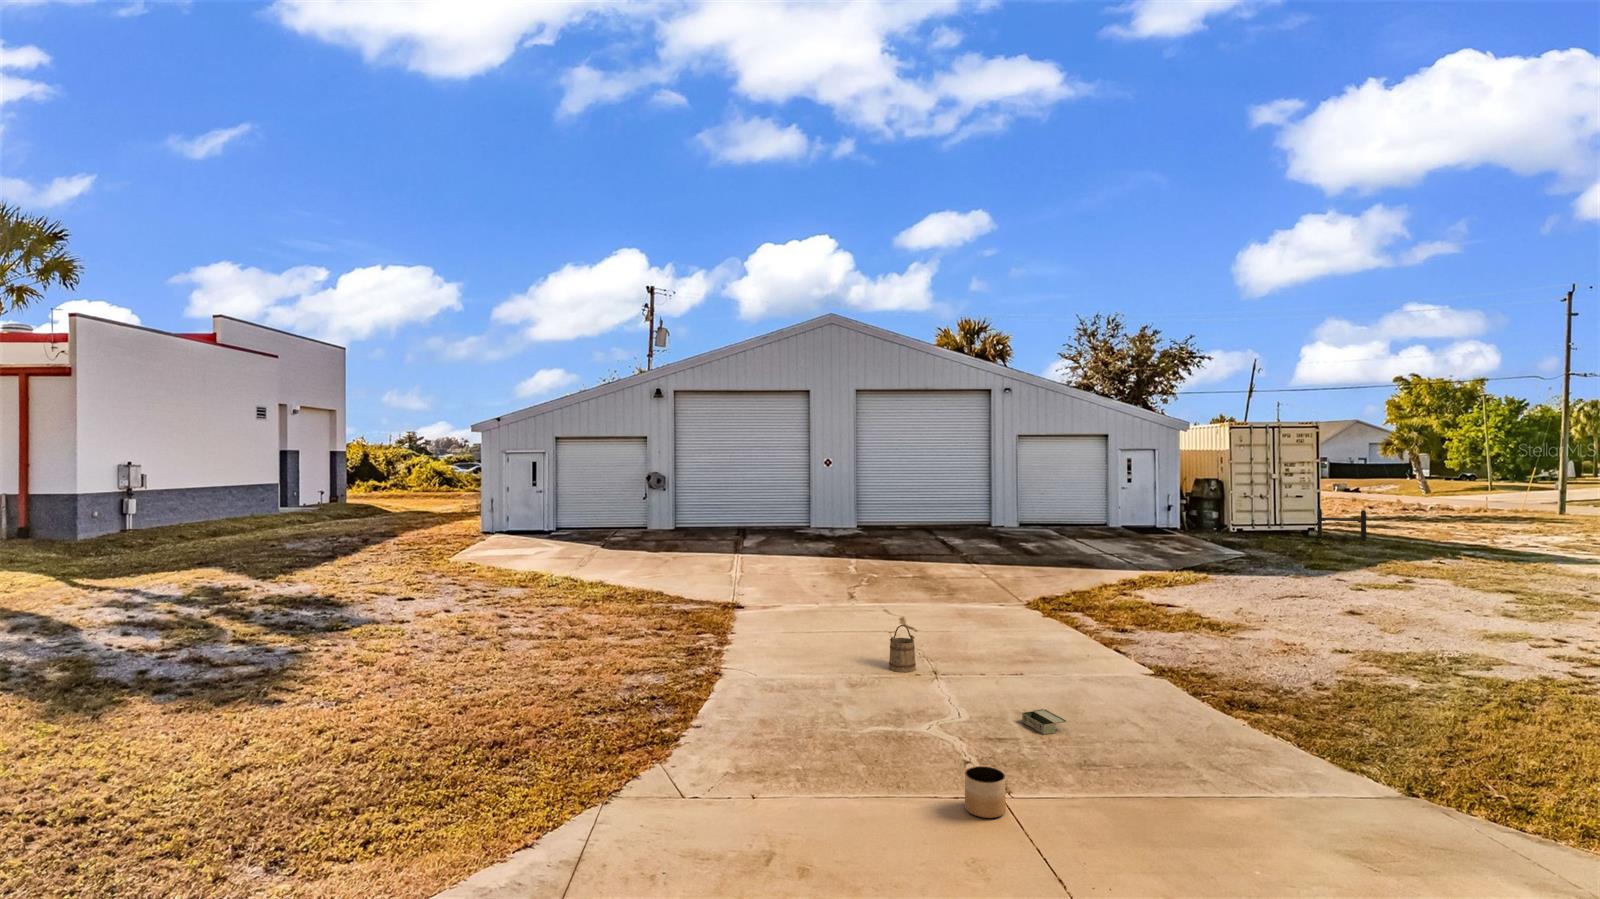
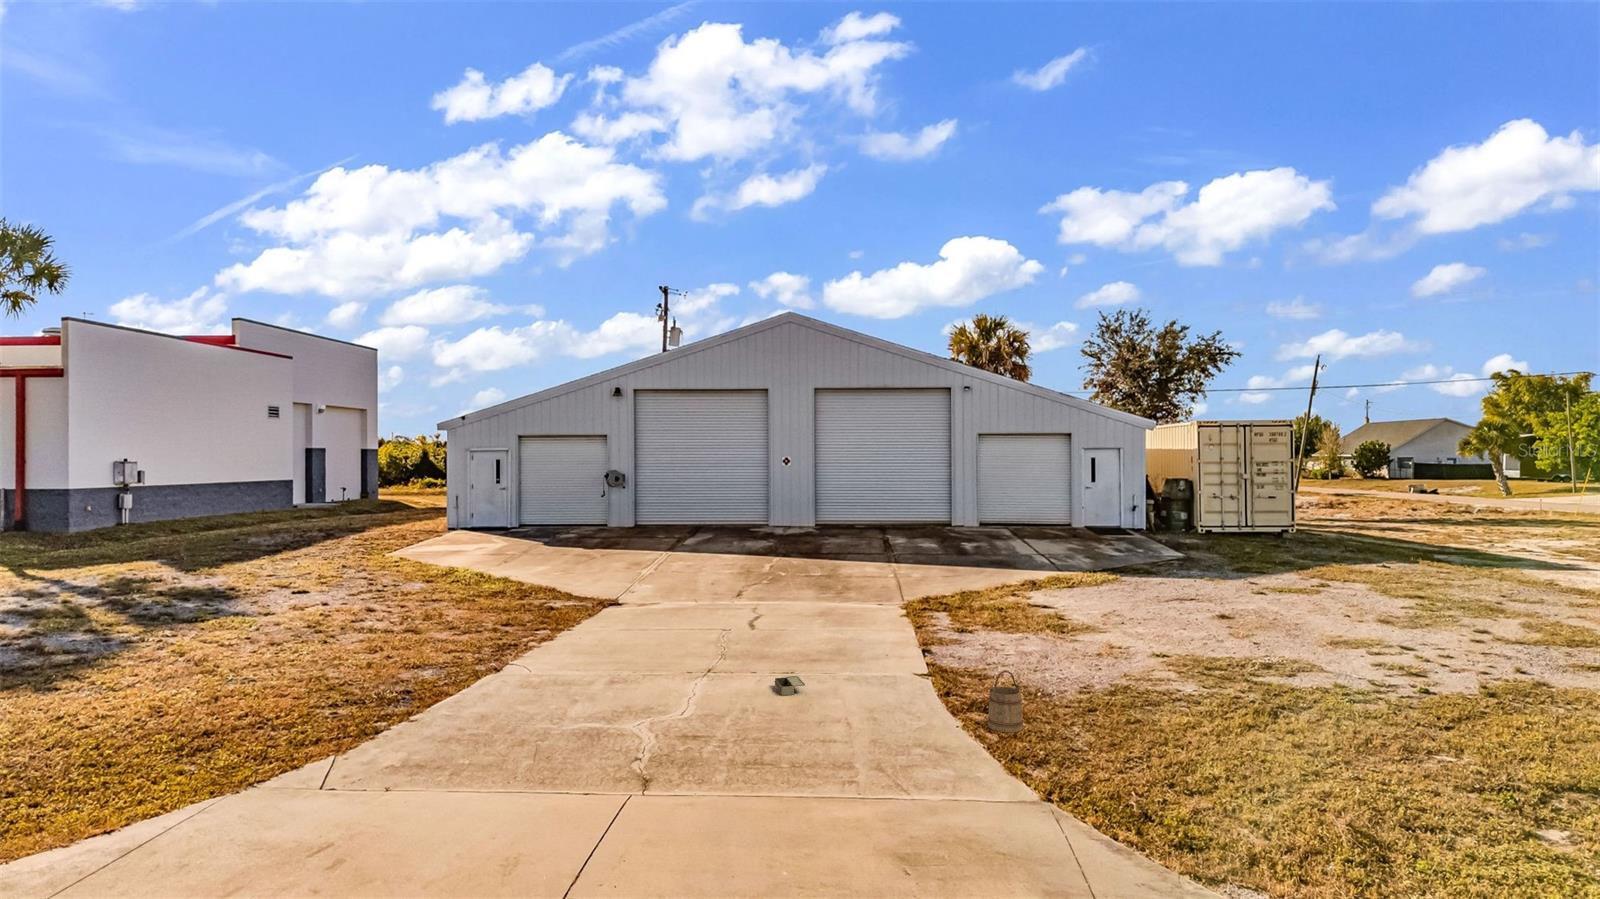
bench: present [1317,508,1366,540] -> none [1292,510,1343,543]
bucket: present [889,625,916,672] -> present [988,670,1023,733]
planter: present [965,766,1006,818] -> none [648,709,681,749]

